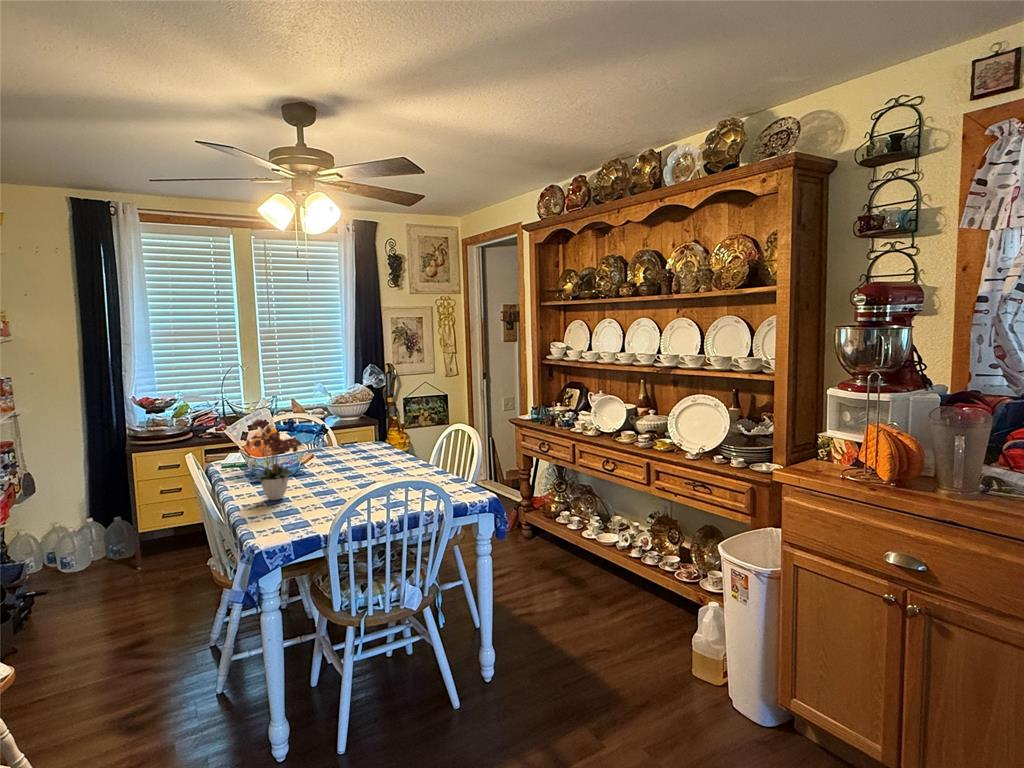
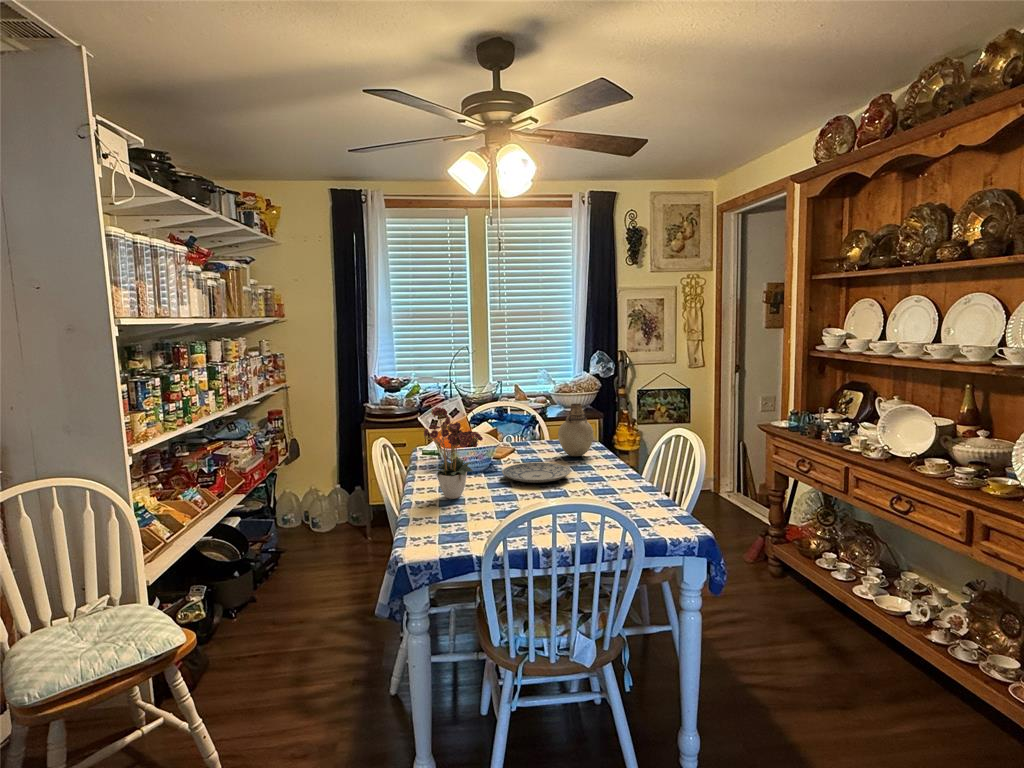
vase: none [354,410,385,456] -> present [558,403,594,456]
plate: none [313,463,375,479] -> present [502,462,571,483]

